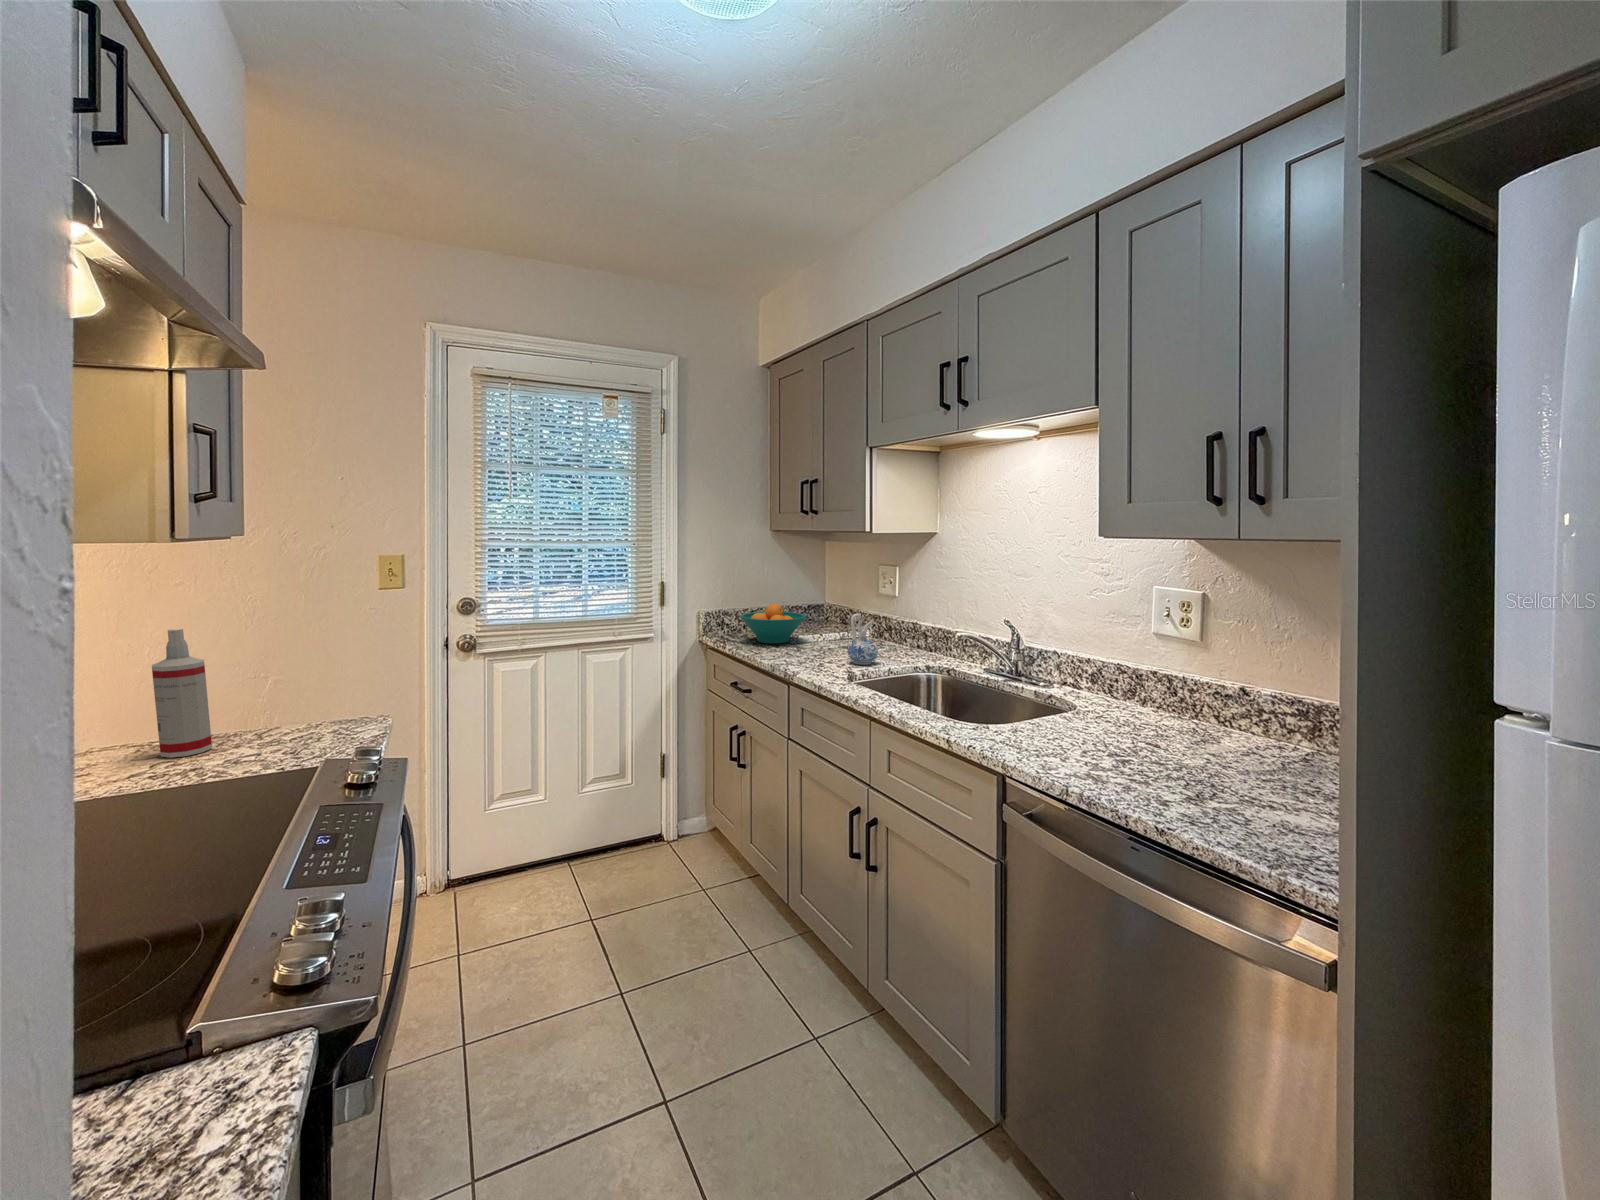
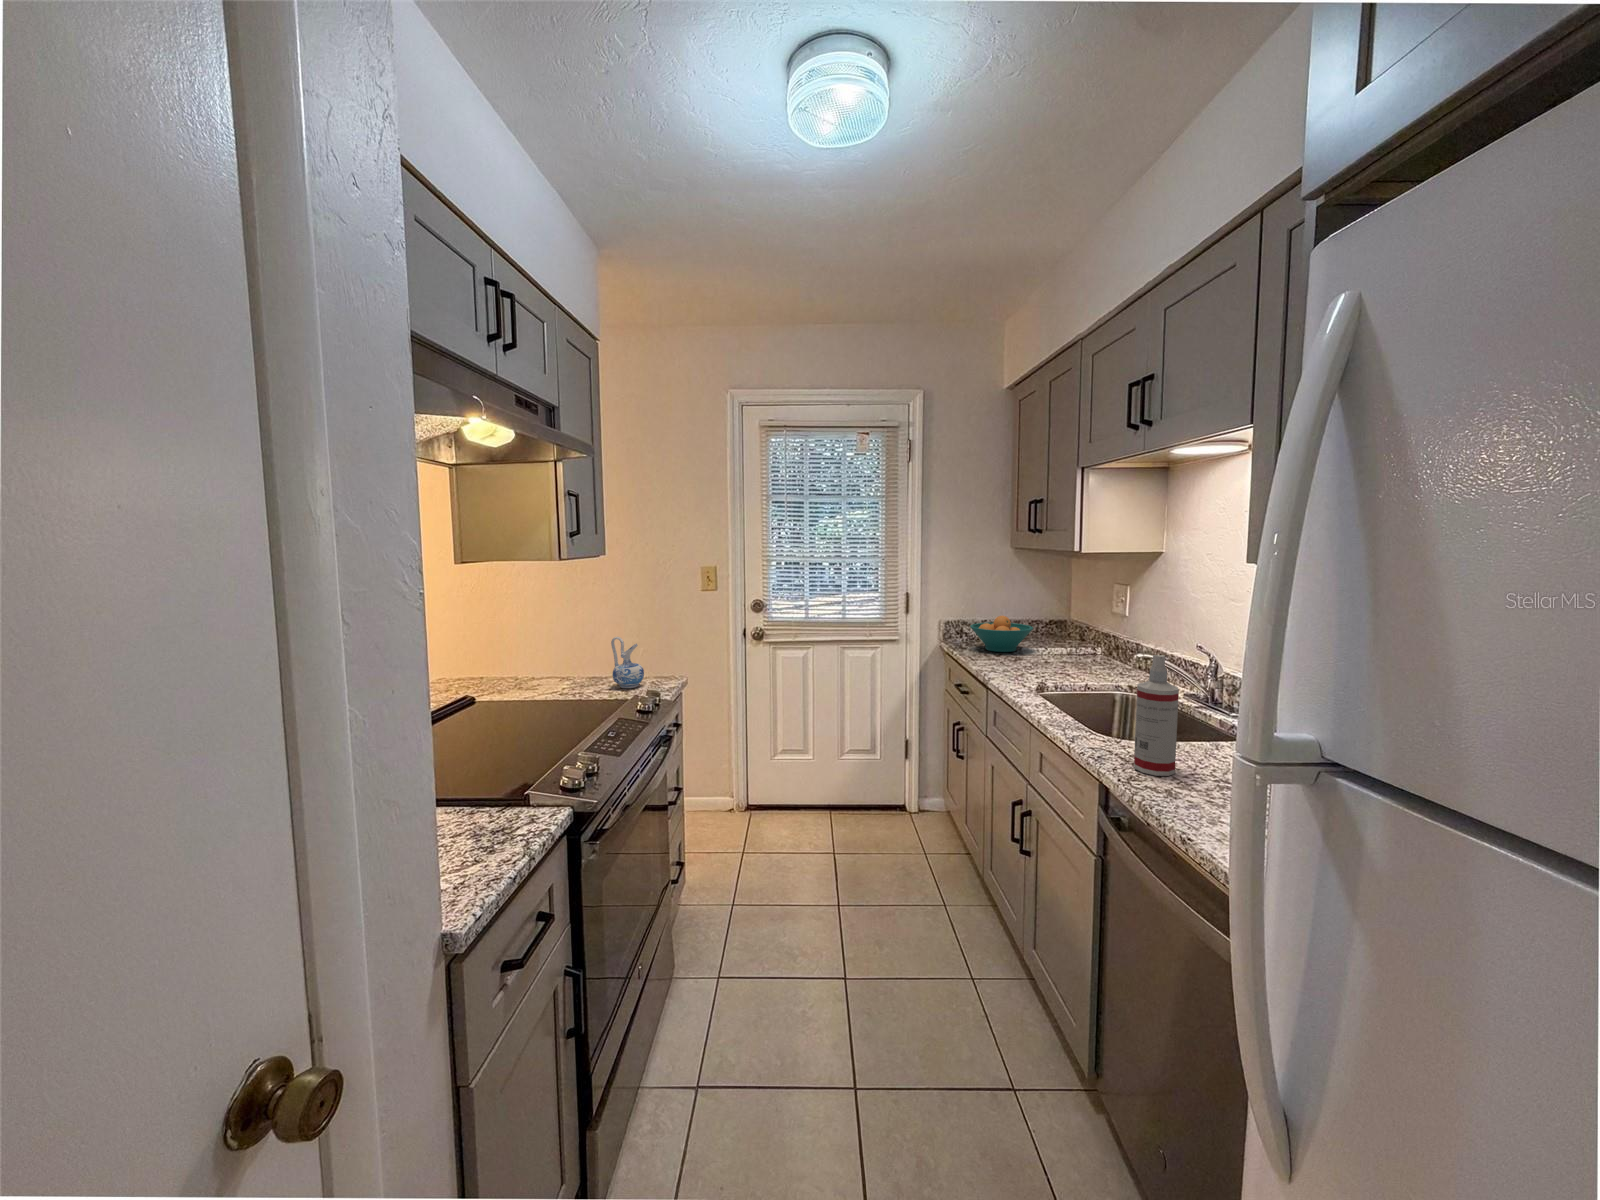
ceramic pitcher: present [847,614,878,665] -> present [611,637,644,688]
spray bottle: present [152,629,212,758] -> present [1134,655,1179,776]

